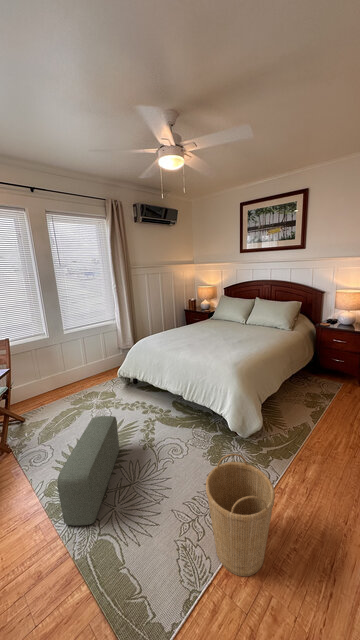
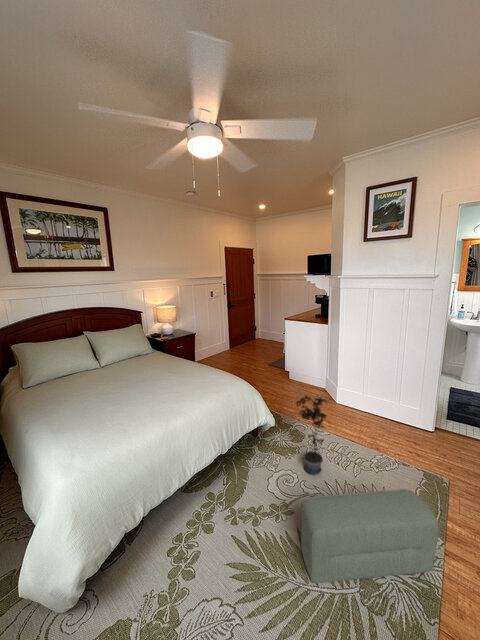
potted plant: none [165,388,211,476] -> present [296,396,327,474]
basket: present [206,454,275,576] -> none [343,393,385,452]

